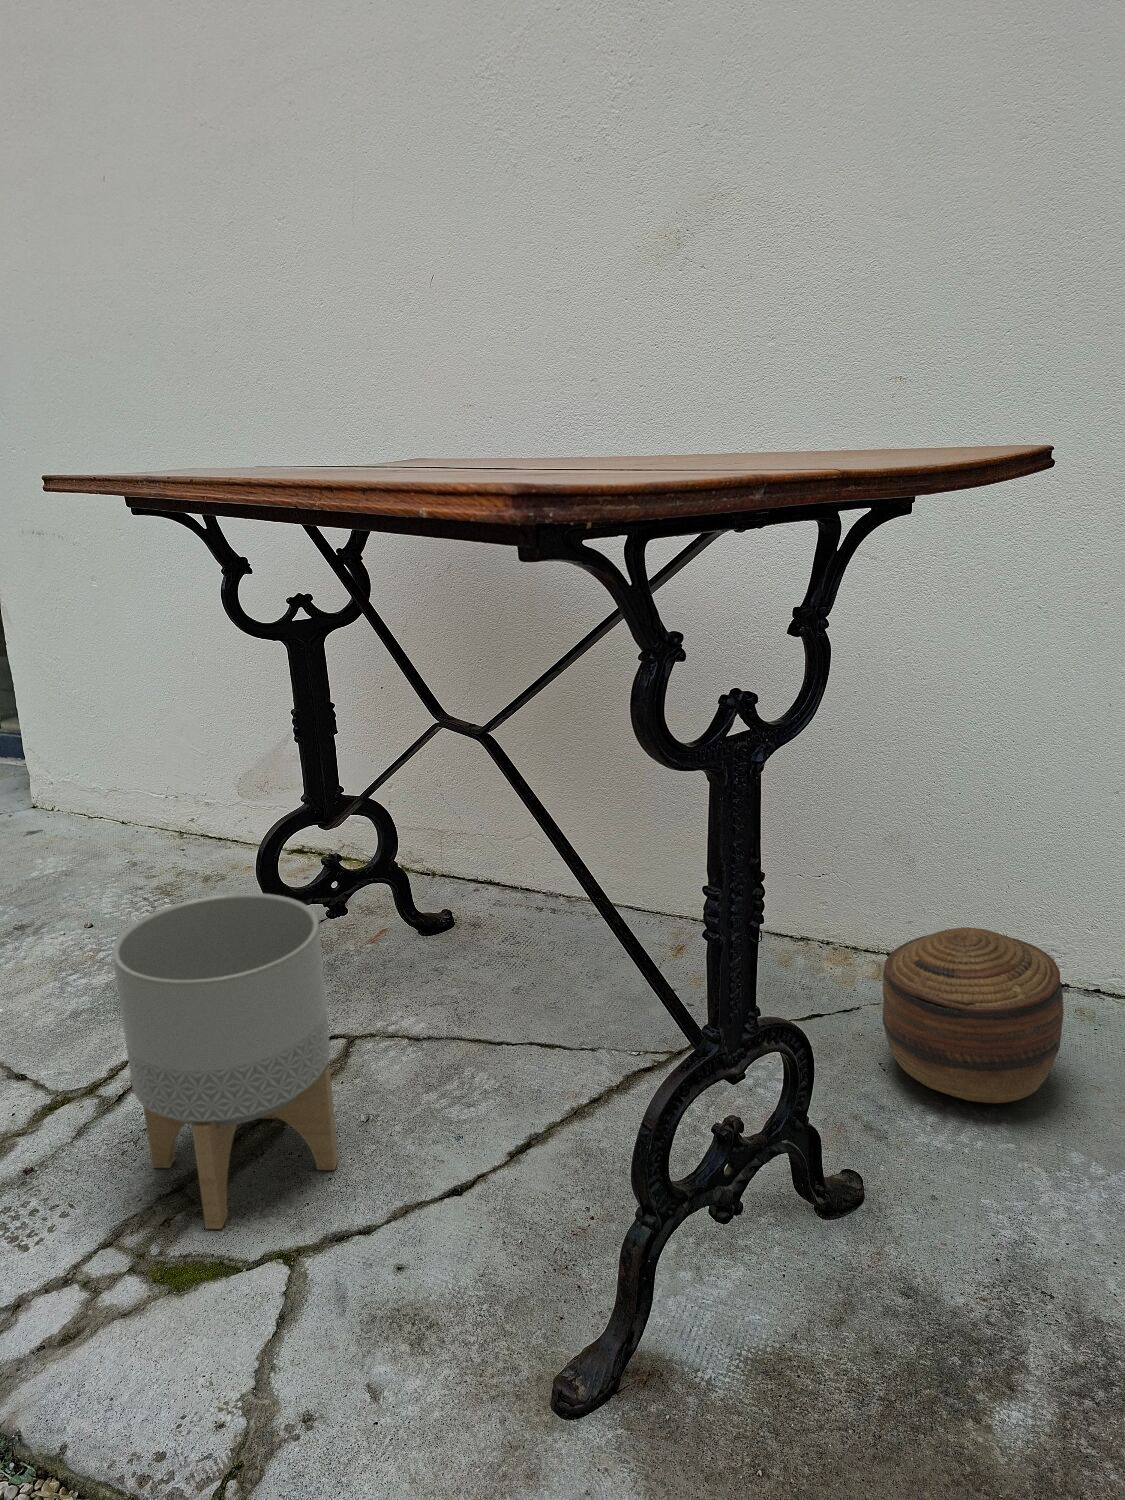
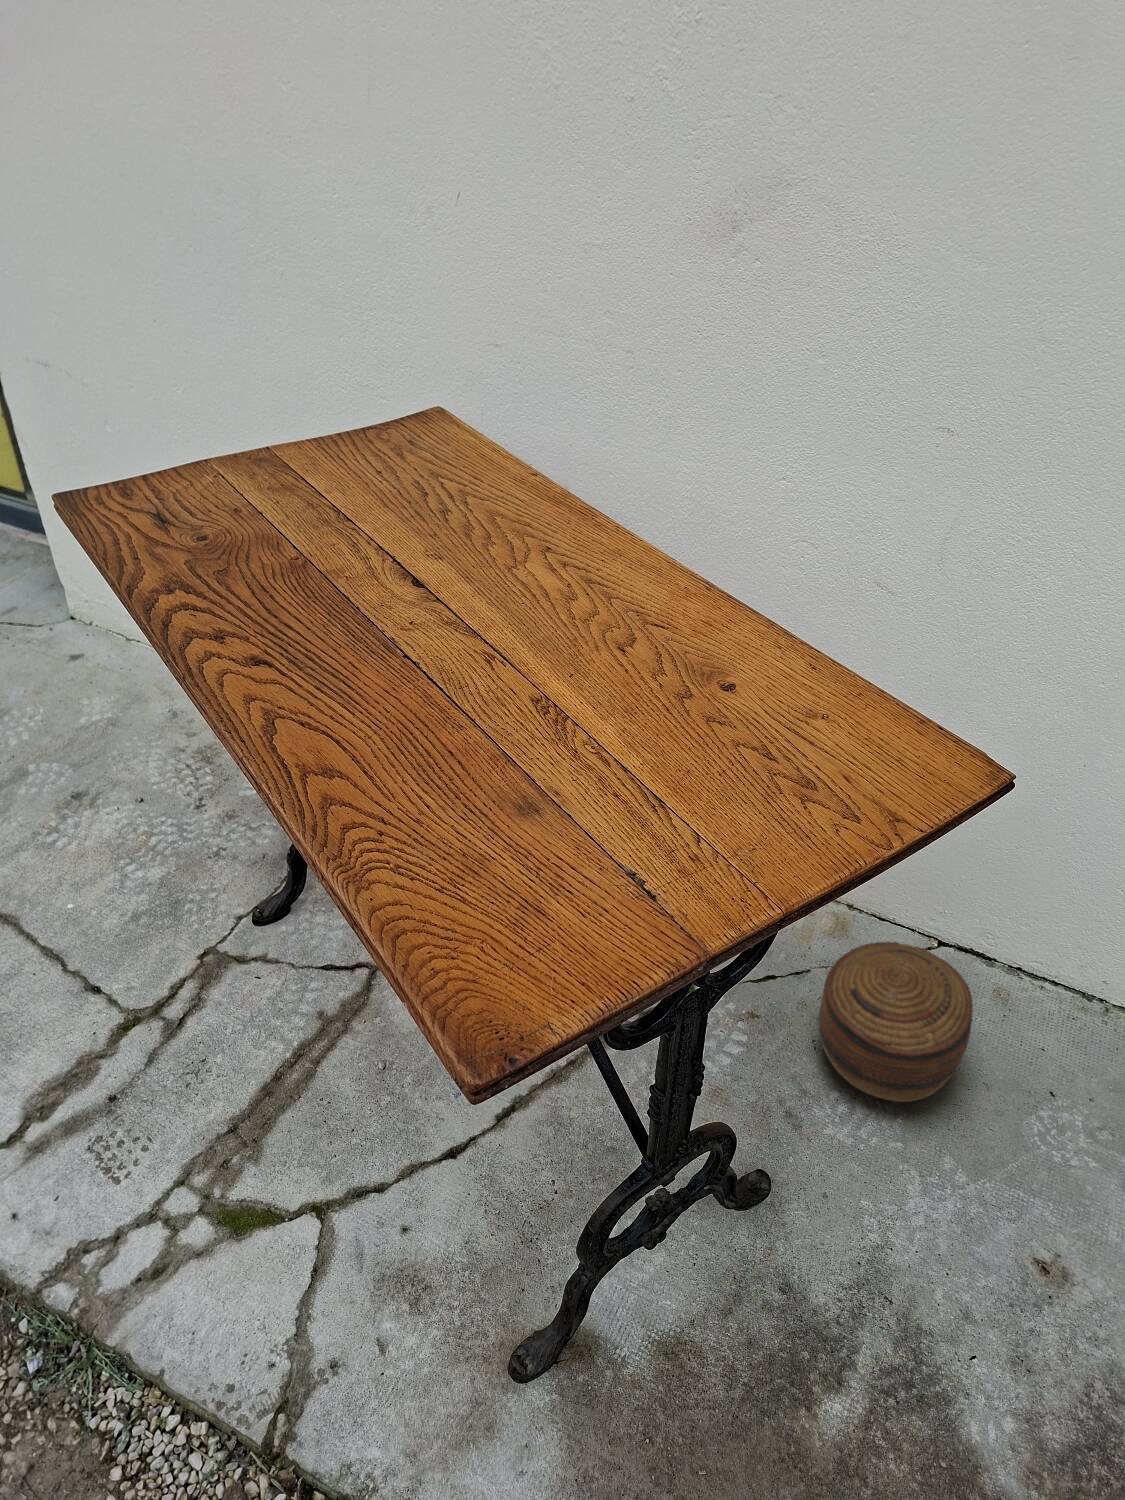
planter: present [112,893,338,1229] -> none [168,917,358,1177]

